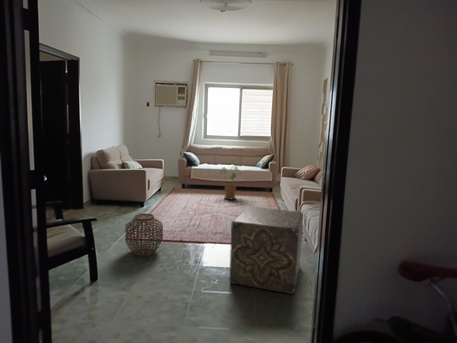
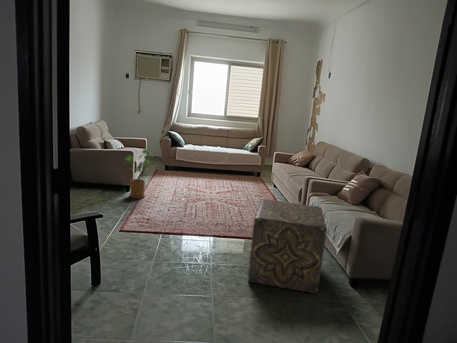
house plant: present [222,162,240,199] -> present [124,149,150,198]
woven basket: present [125,214,163,256] -> none [126,204,168,251]

